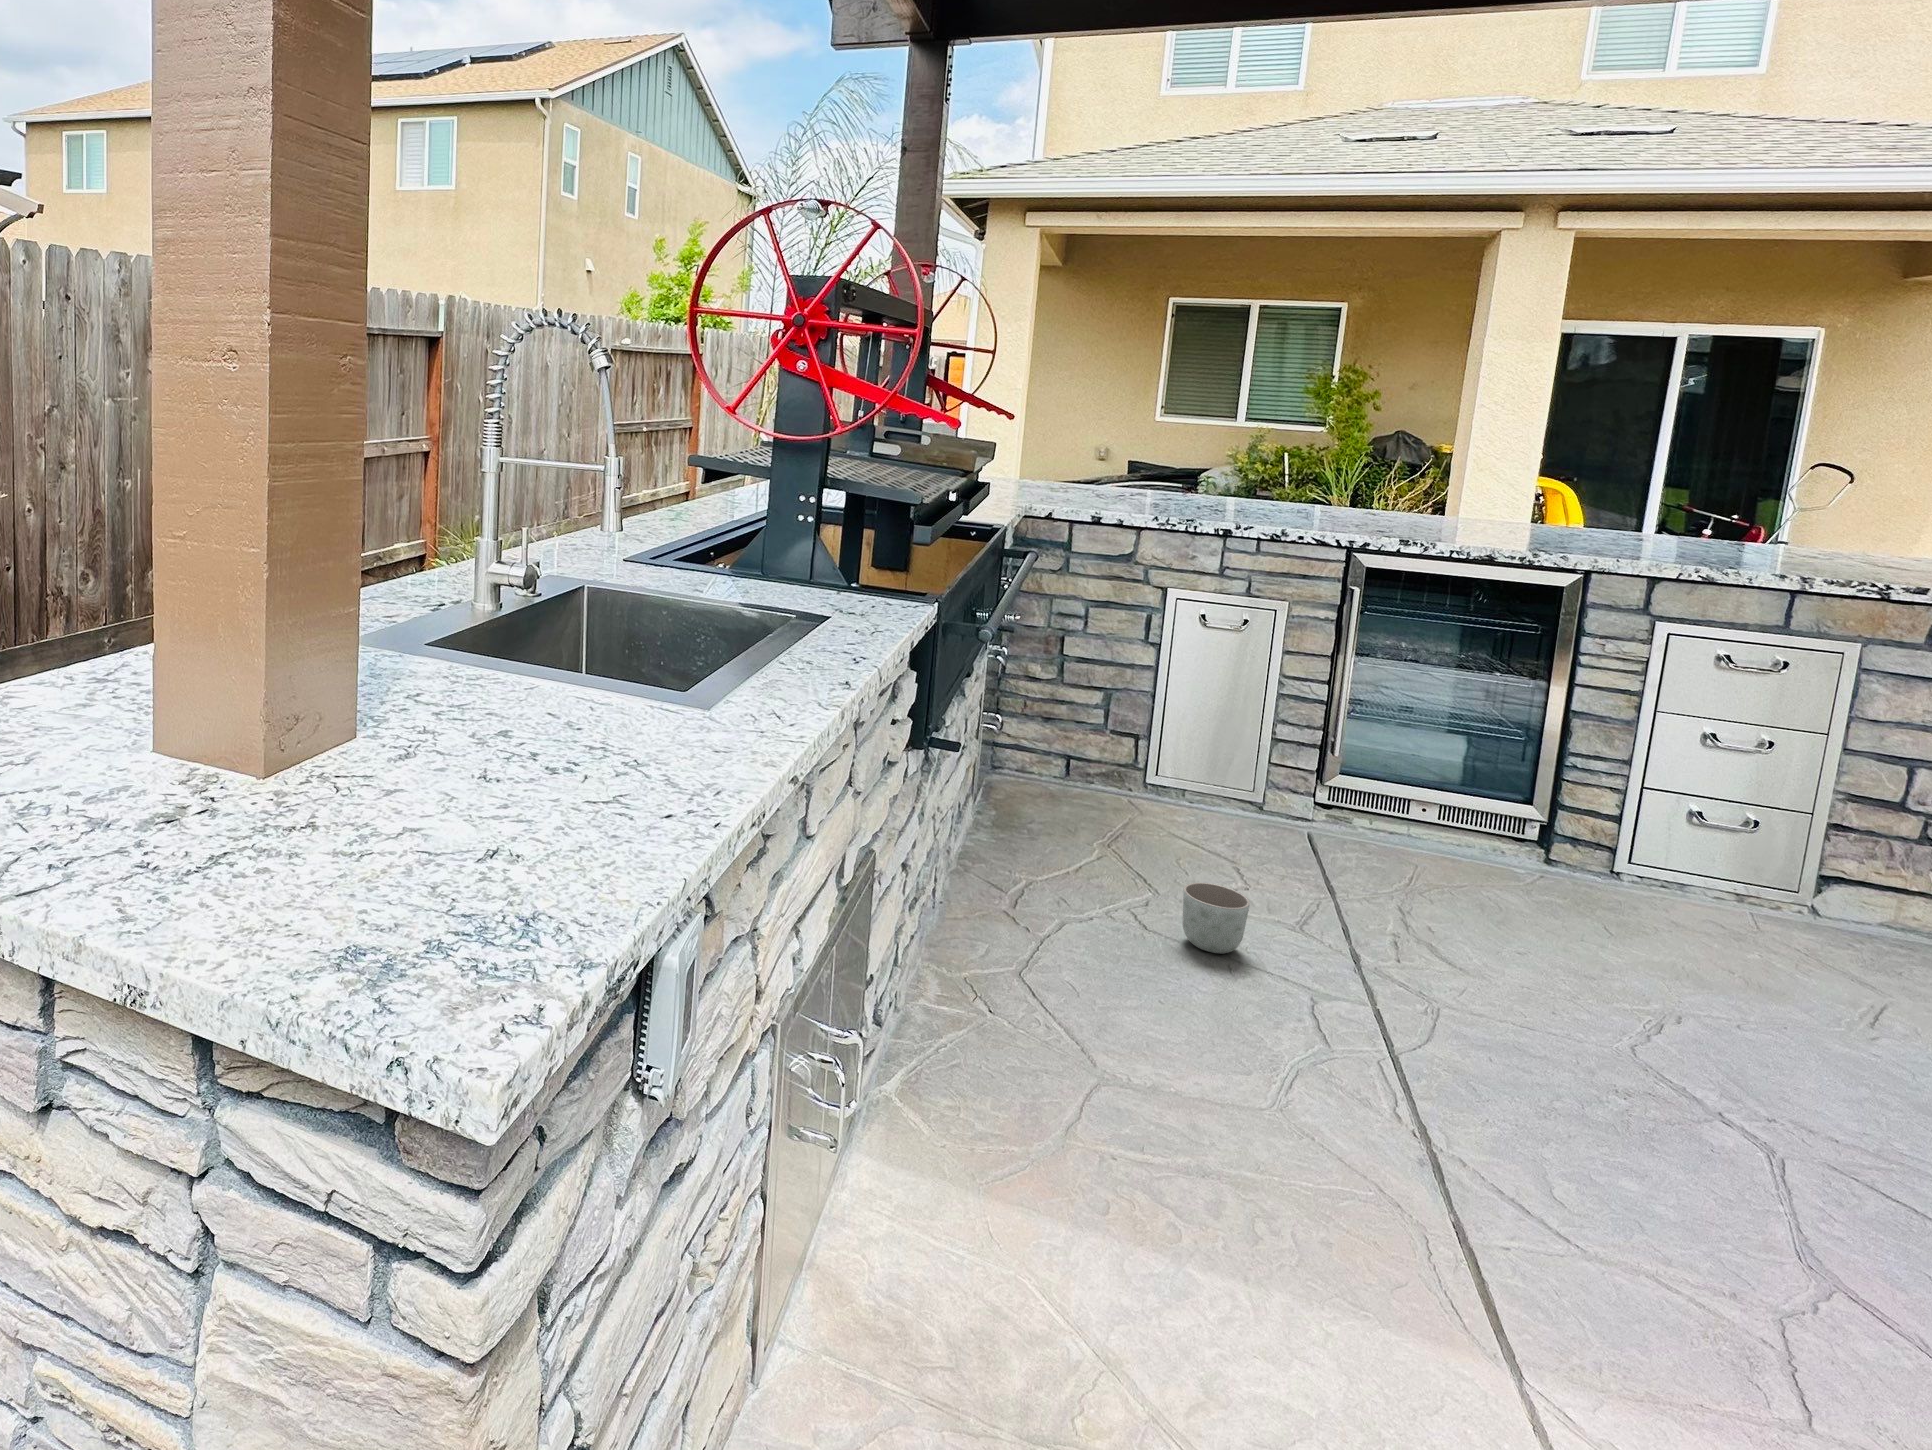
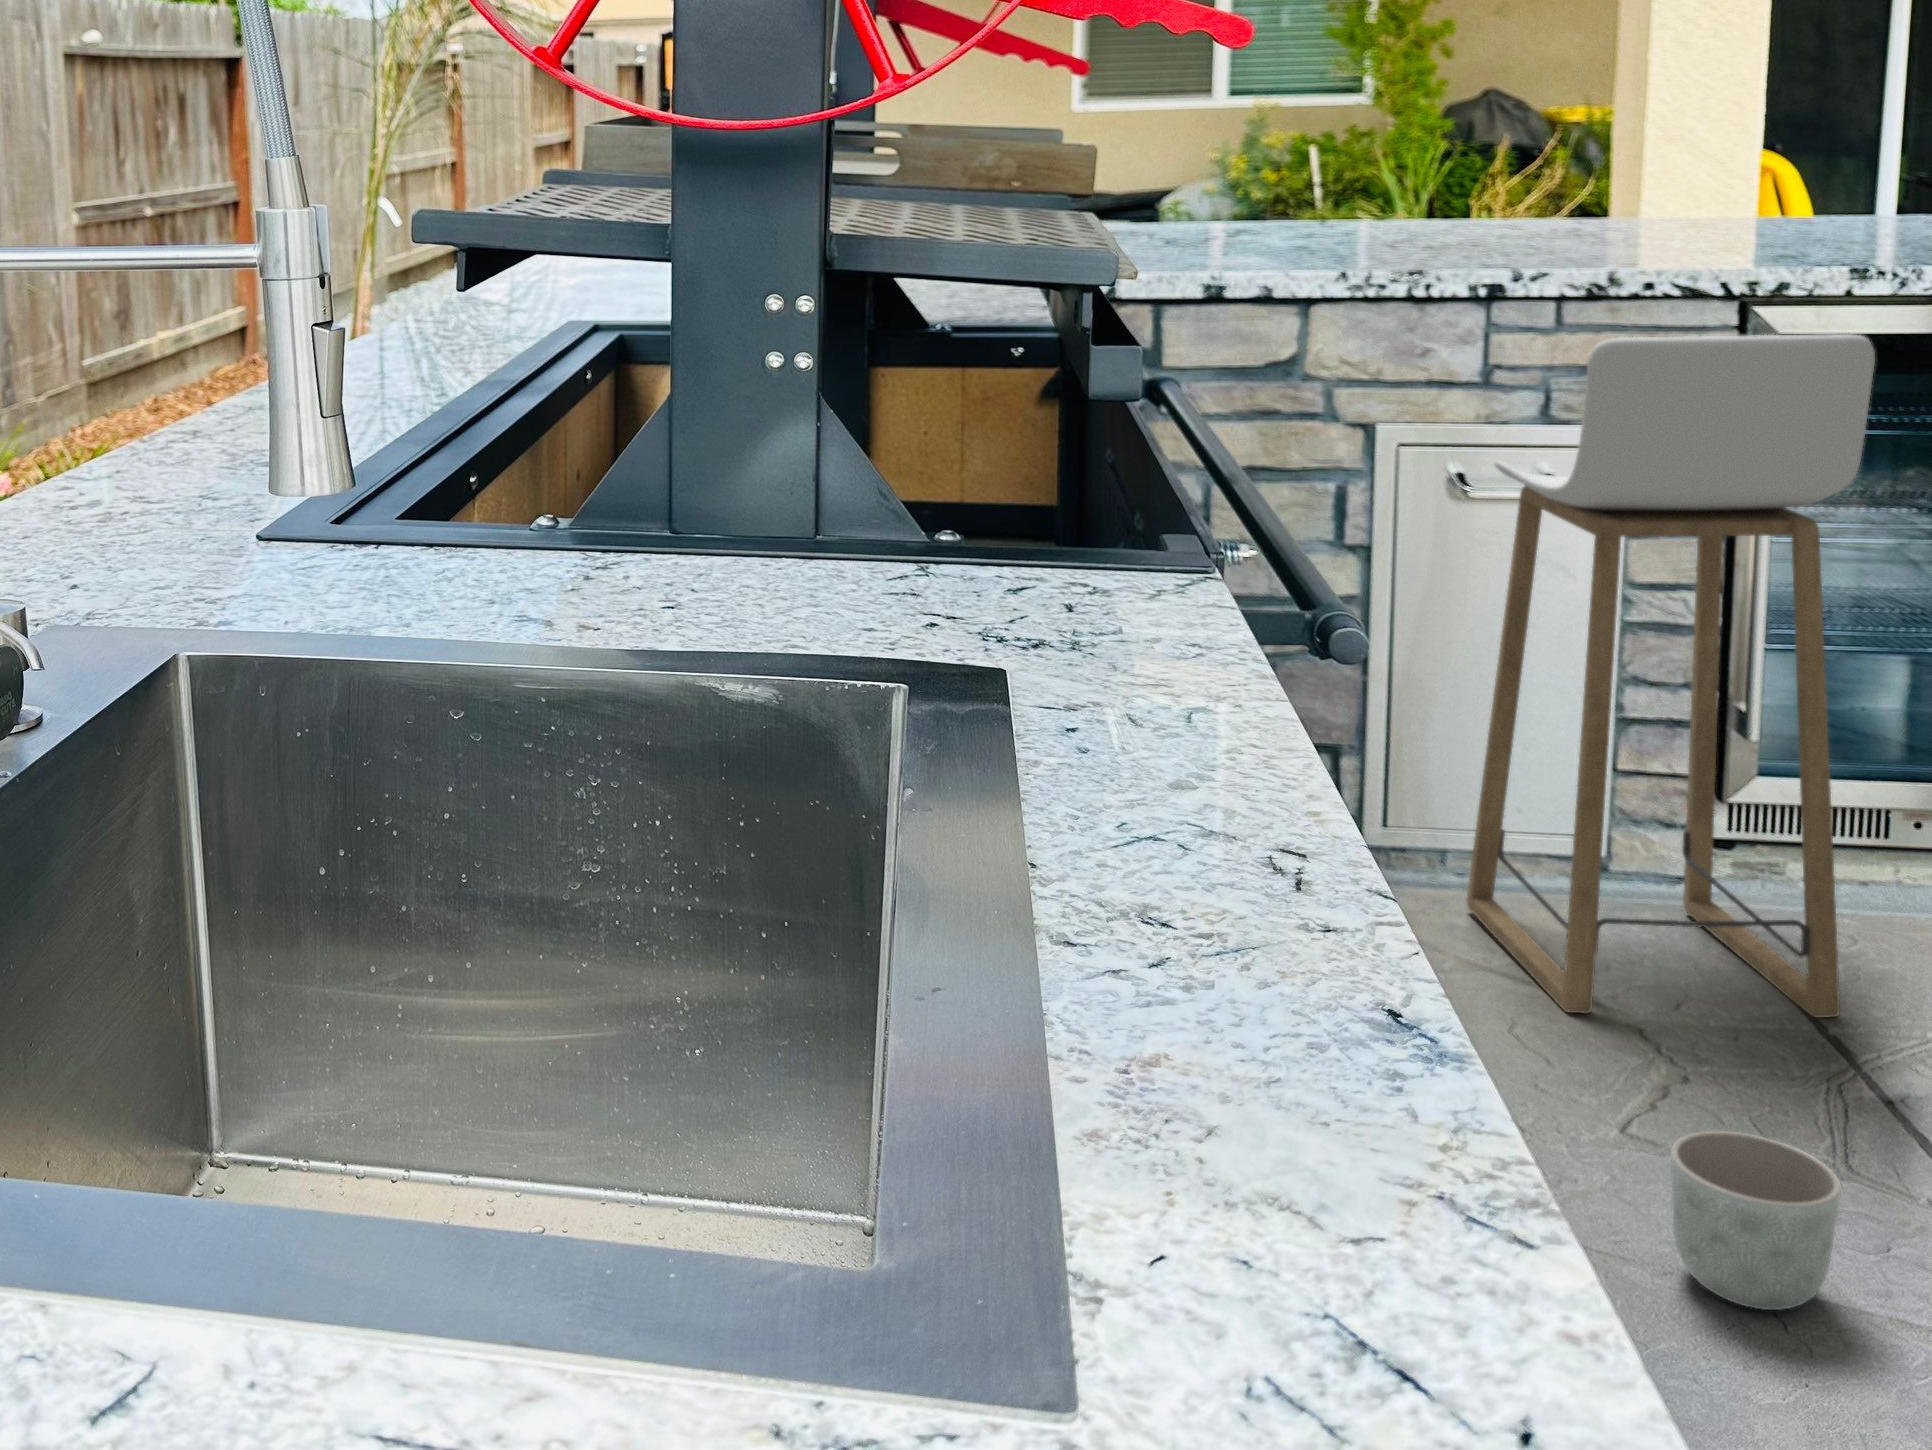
bar stool: none [1190,556,1375,877] -> present [1466,334,1875,1018]

